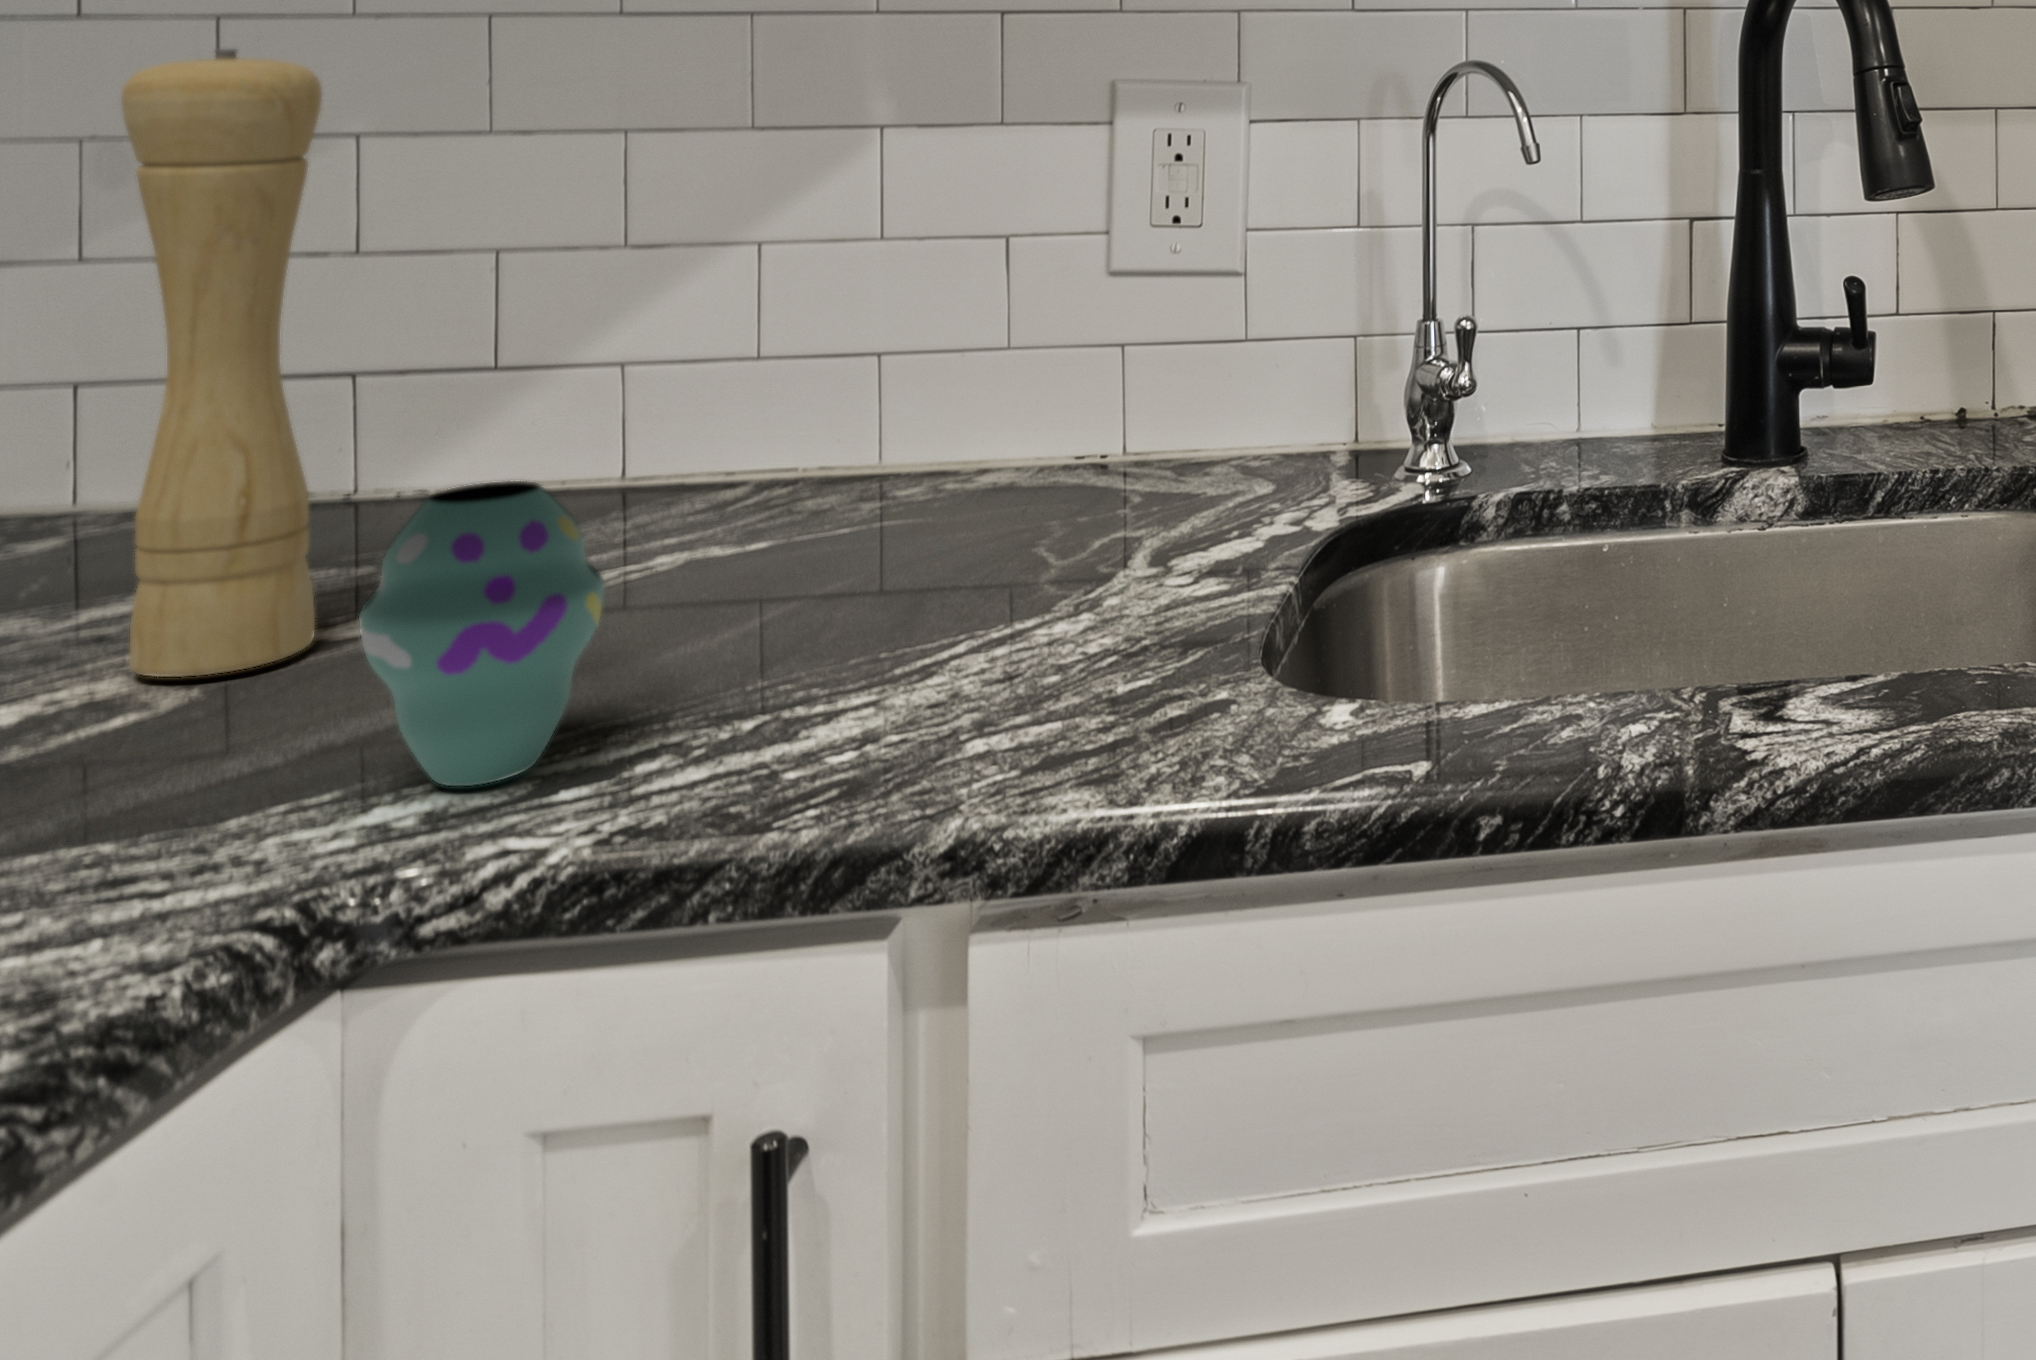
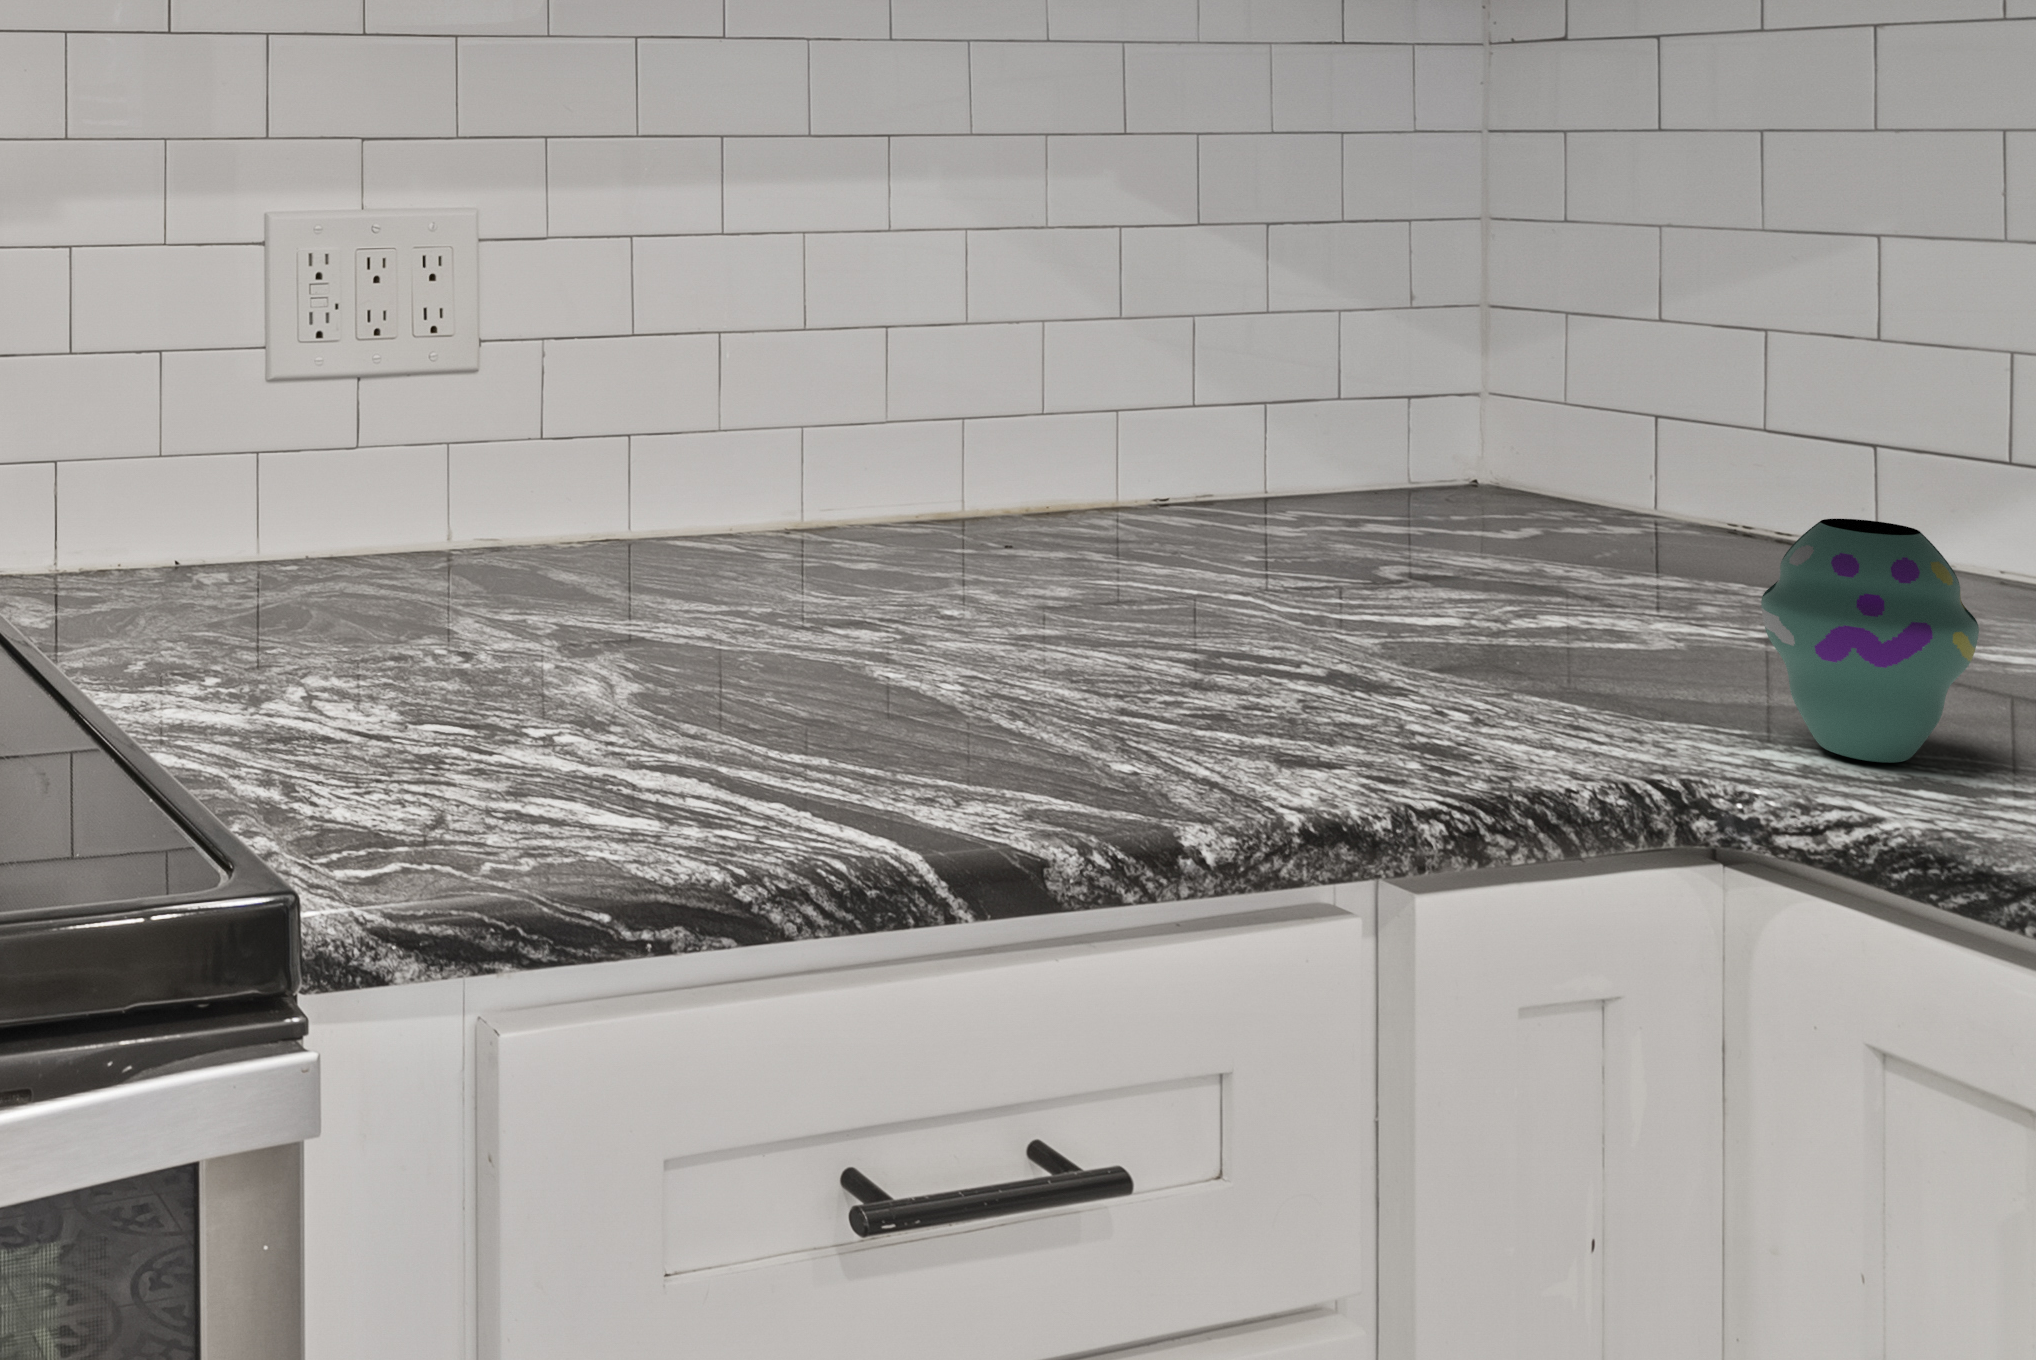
pepper mill: present [121,48,322,677] -> none [1637,155,1795,634]

